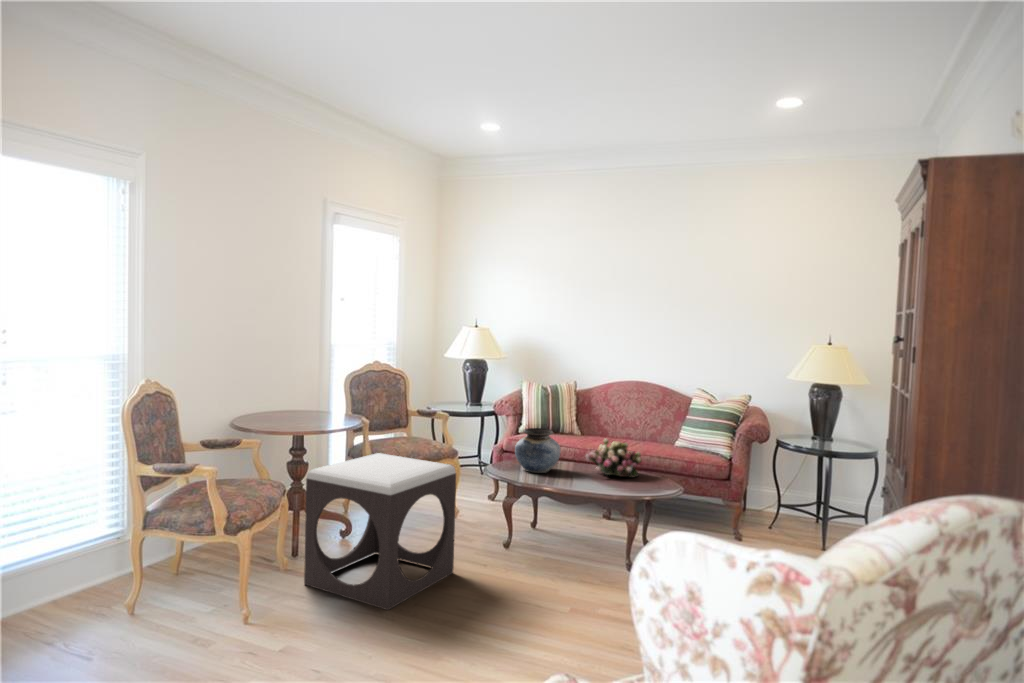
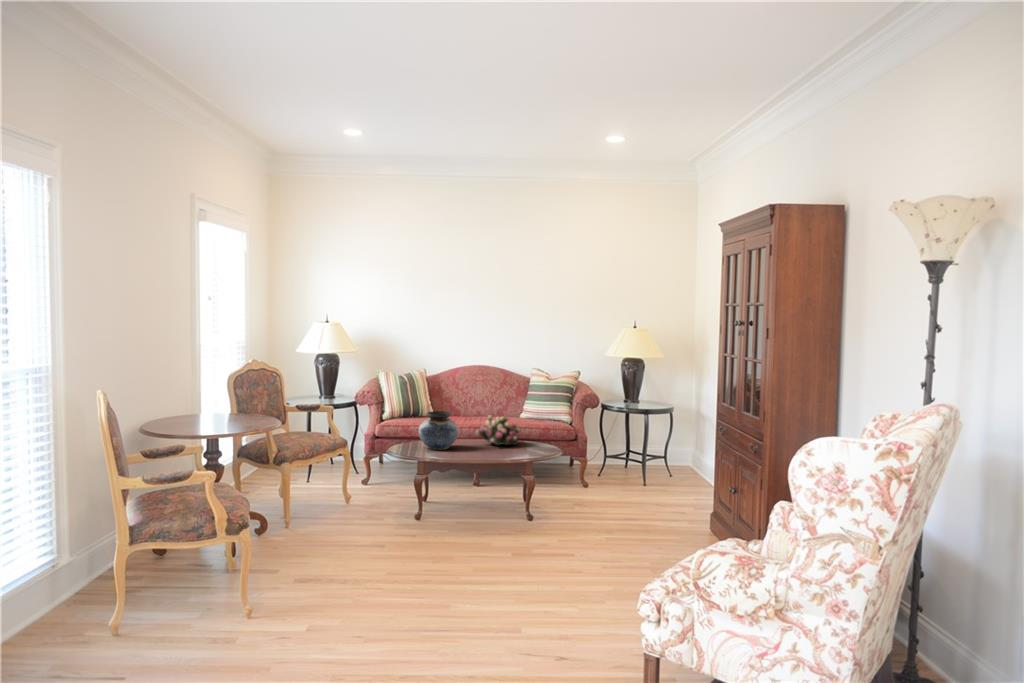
footstool: present [304,453,456,610] -> none [273,447,398,580]

